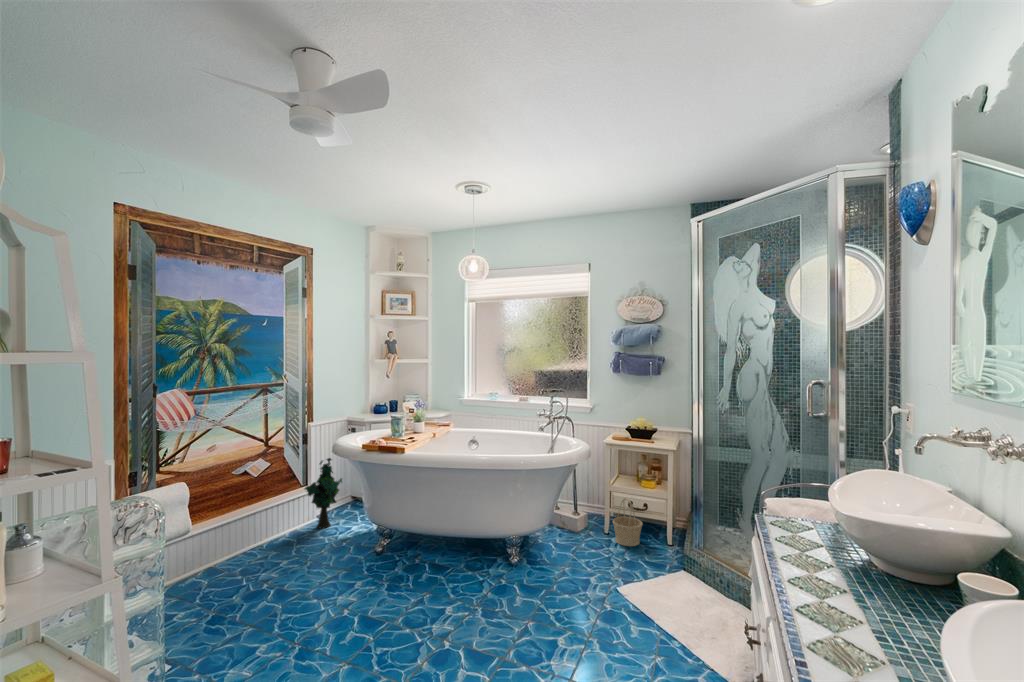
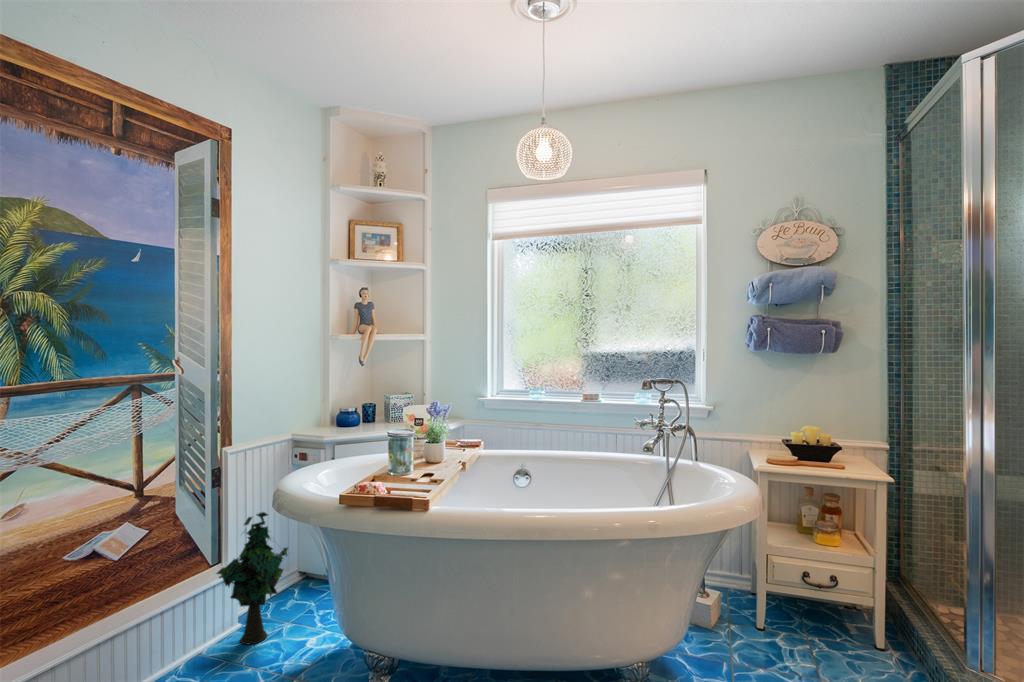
basket: present [613,498,643,546] -> none [782,567,840,655]

